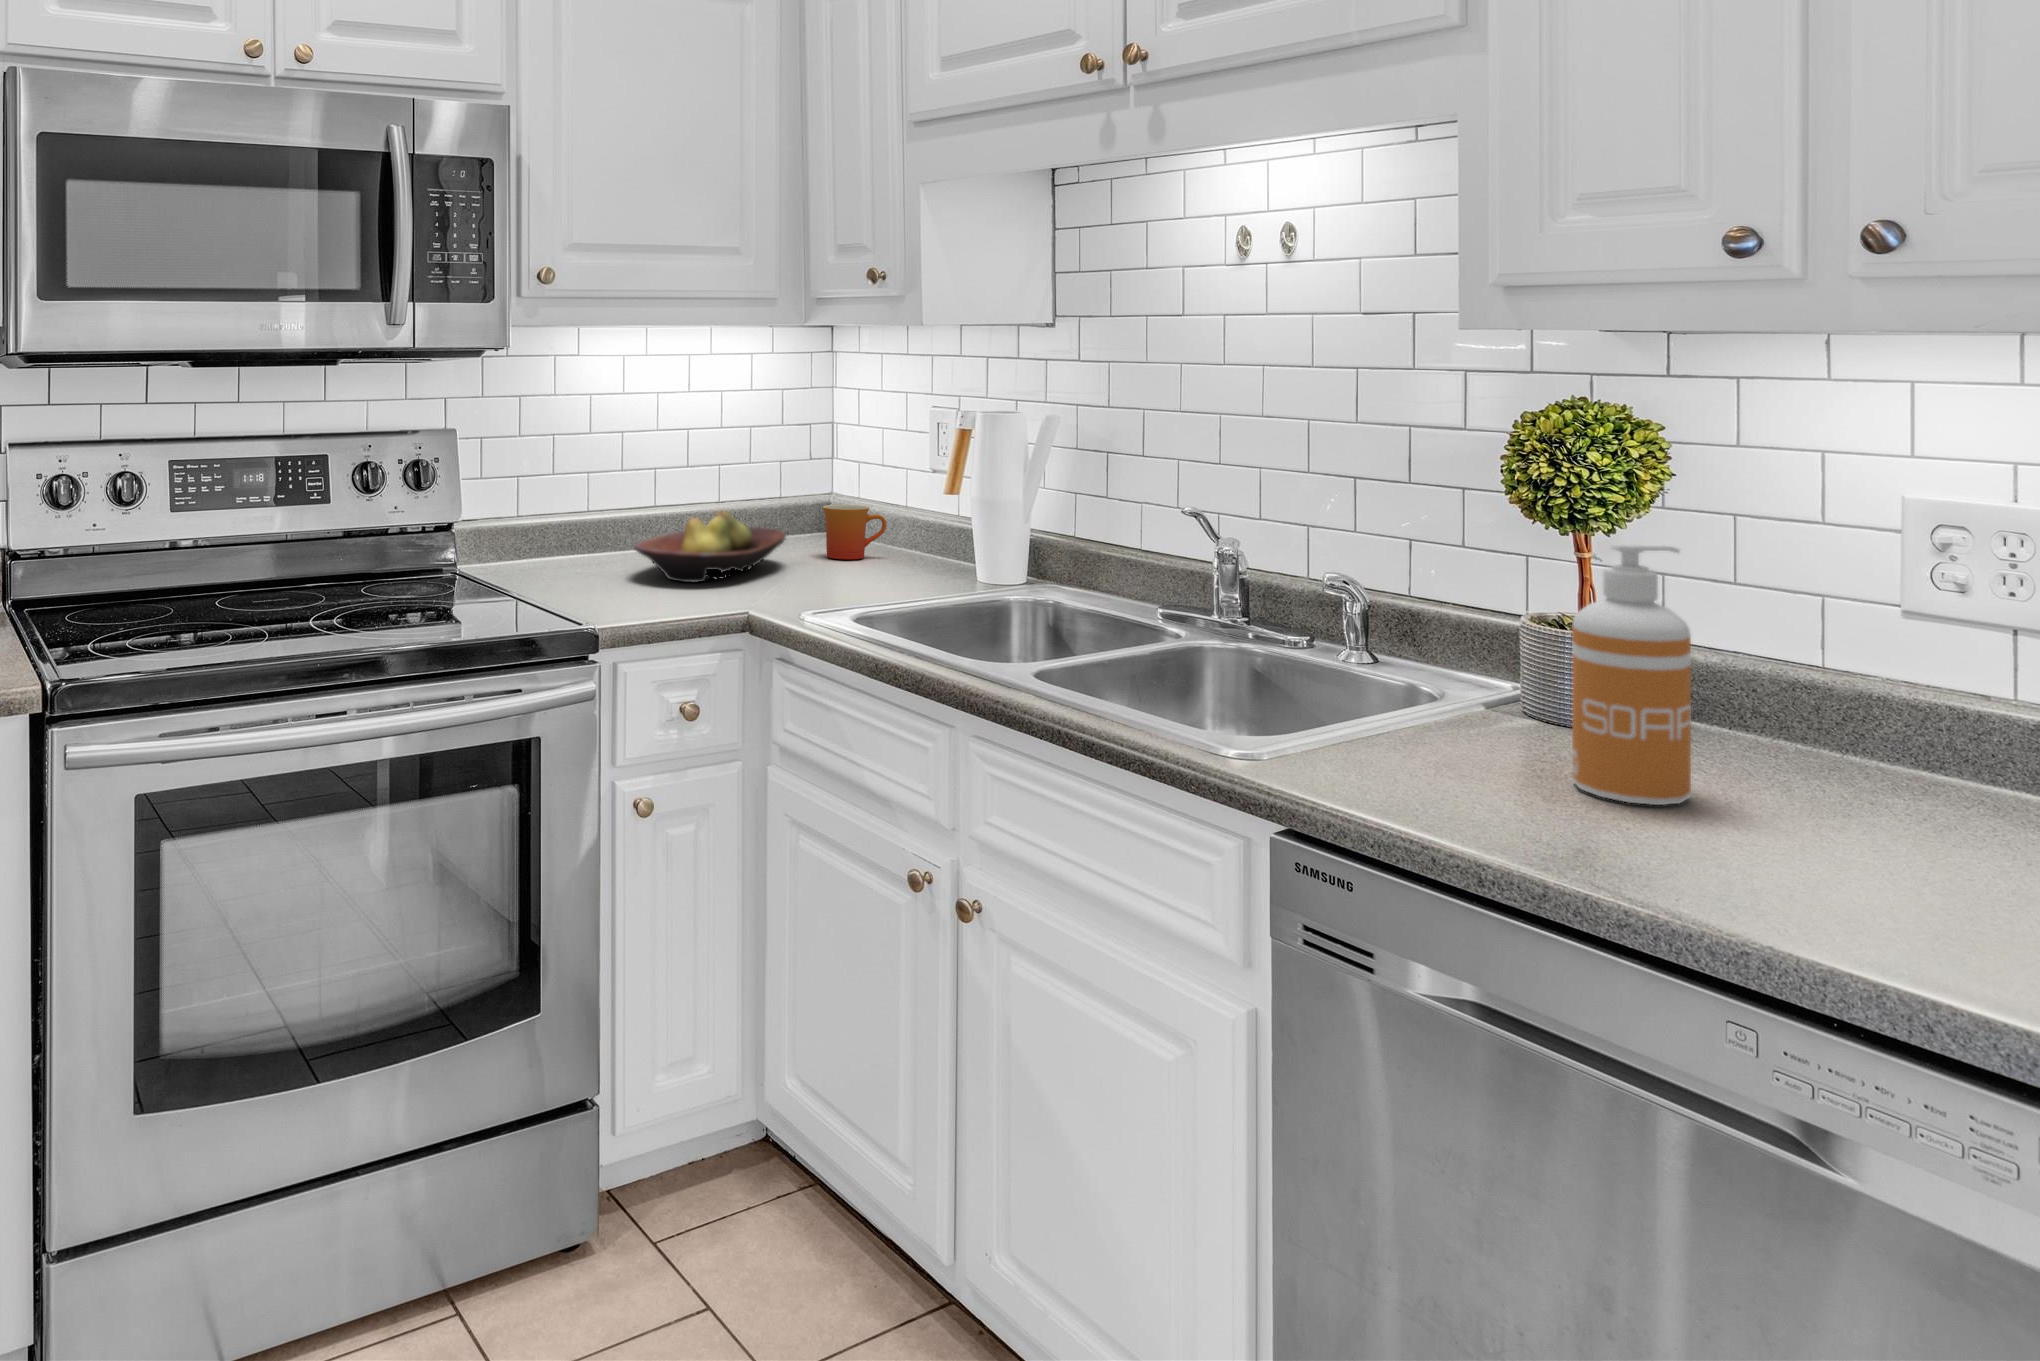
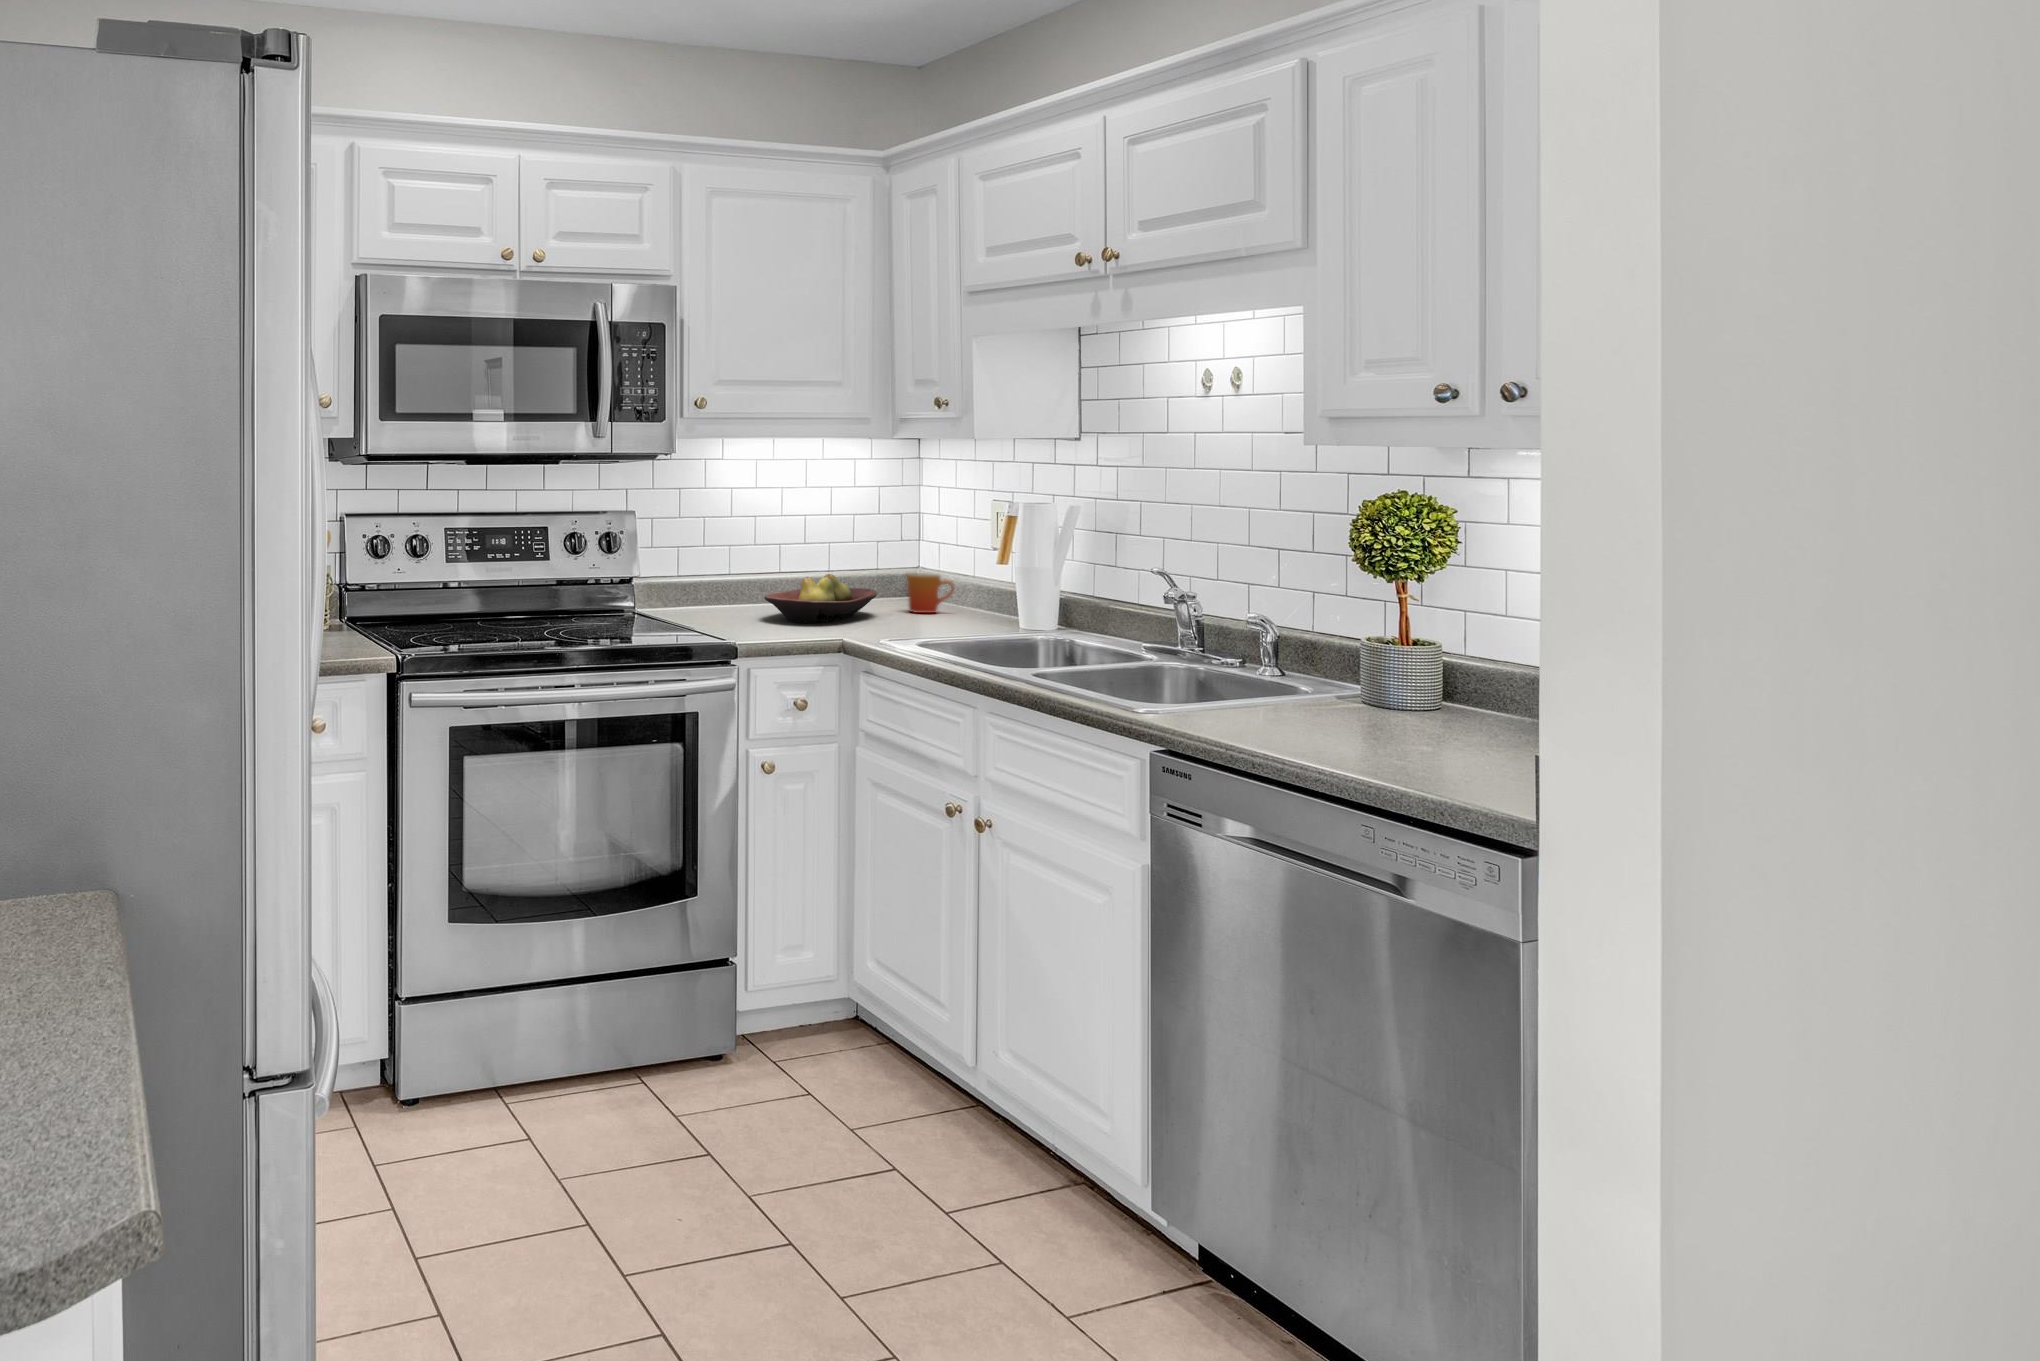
soap dispenser: present [1572,543,1691,805] -> none [1354,578,1425,739]

